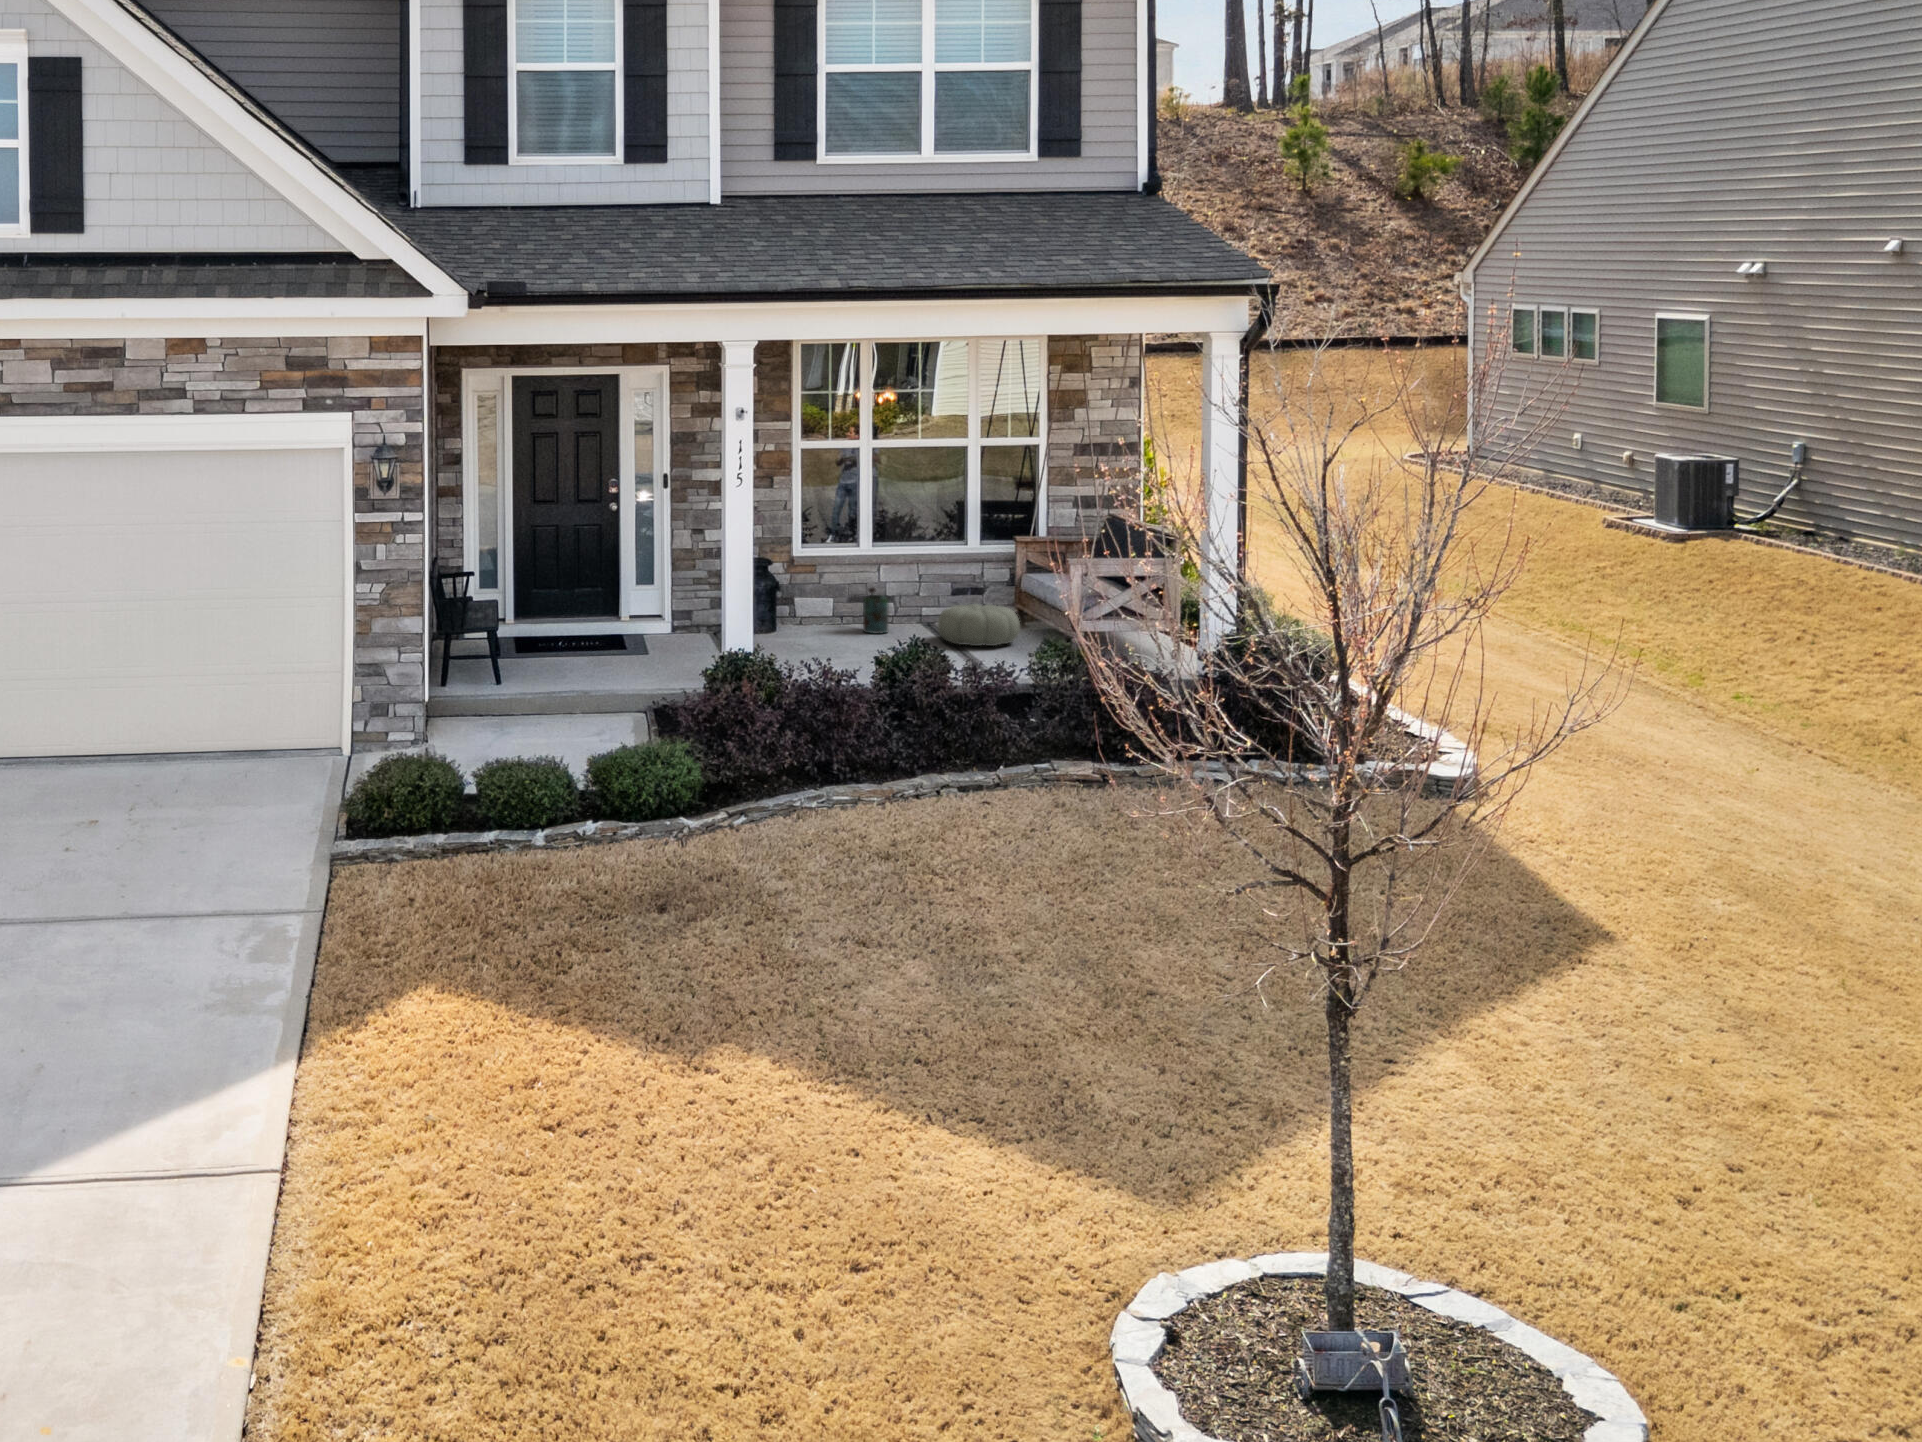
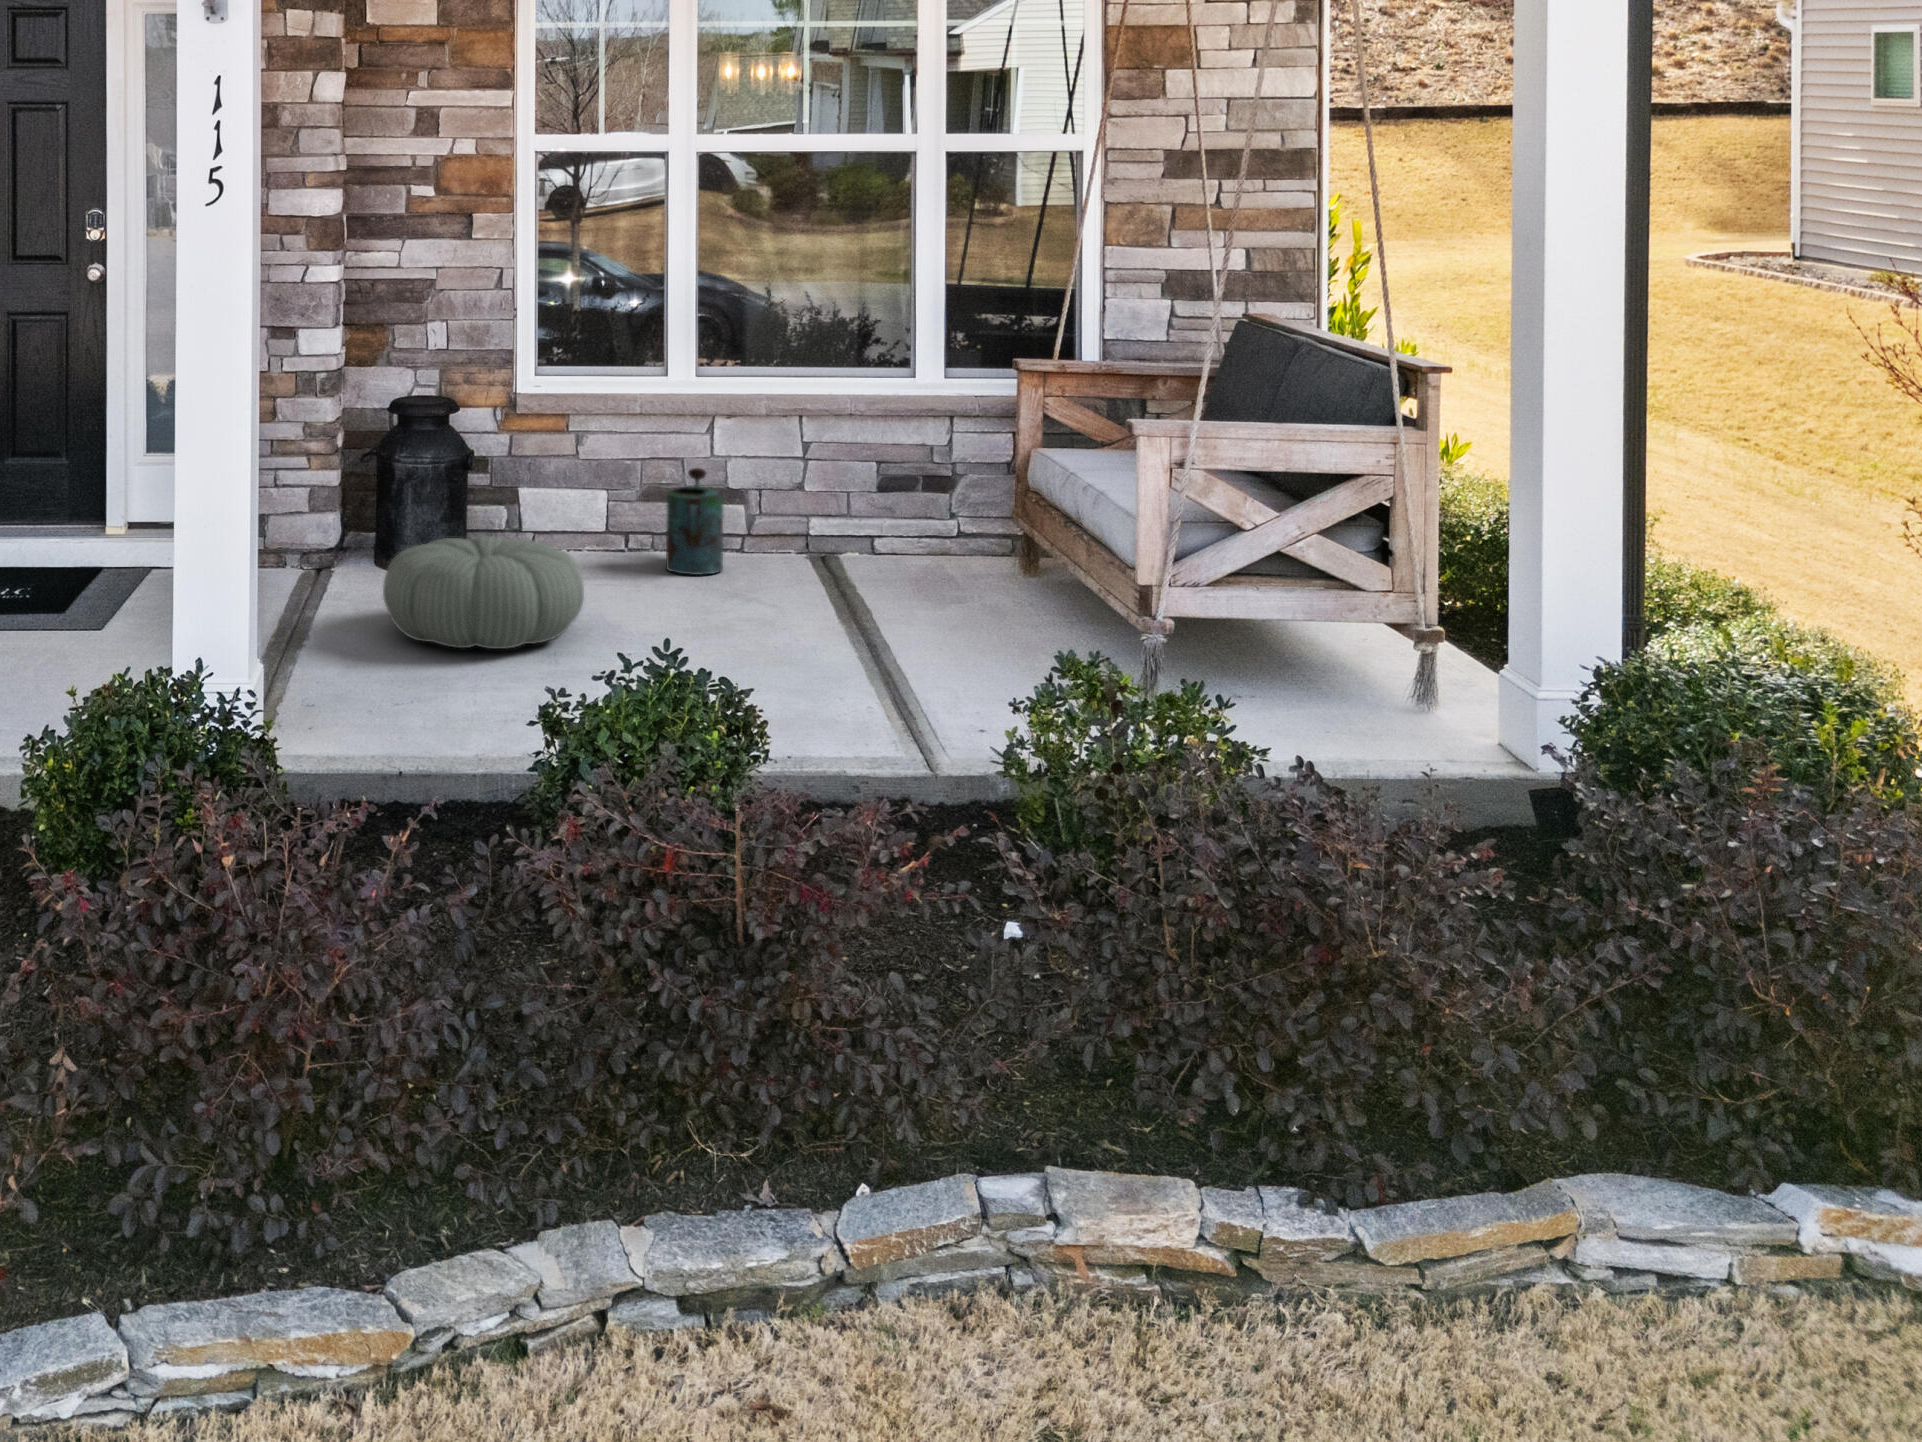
pouf: present [937,604,1020,646] -> present [383,536,584,649]

